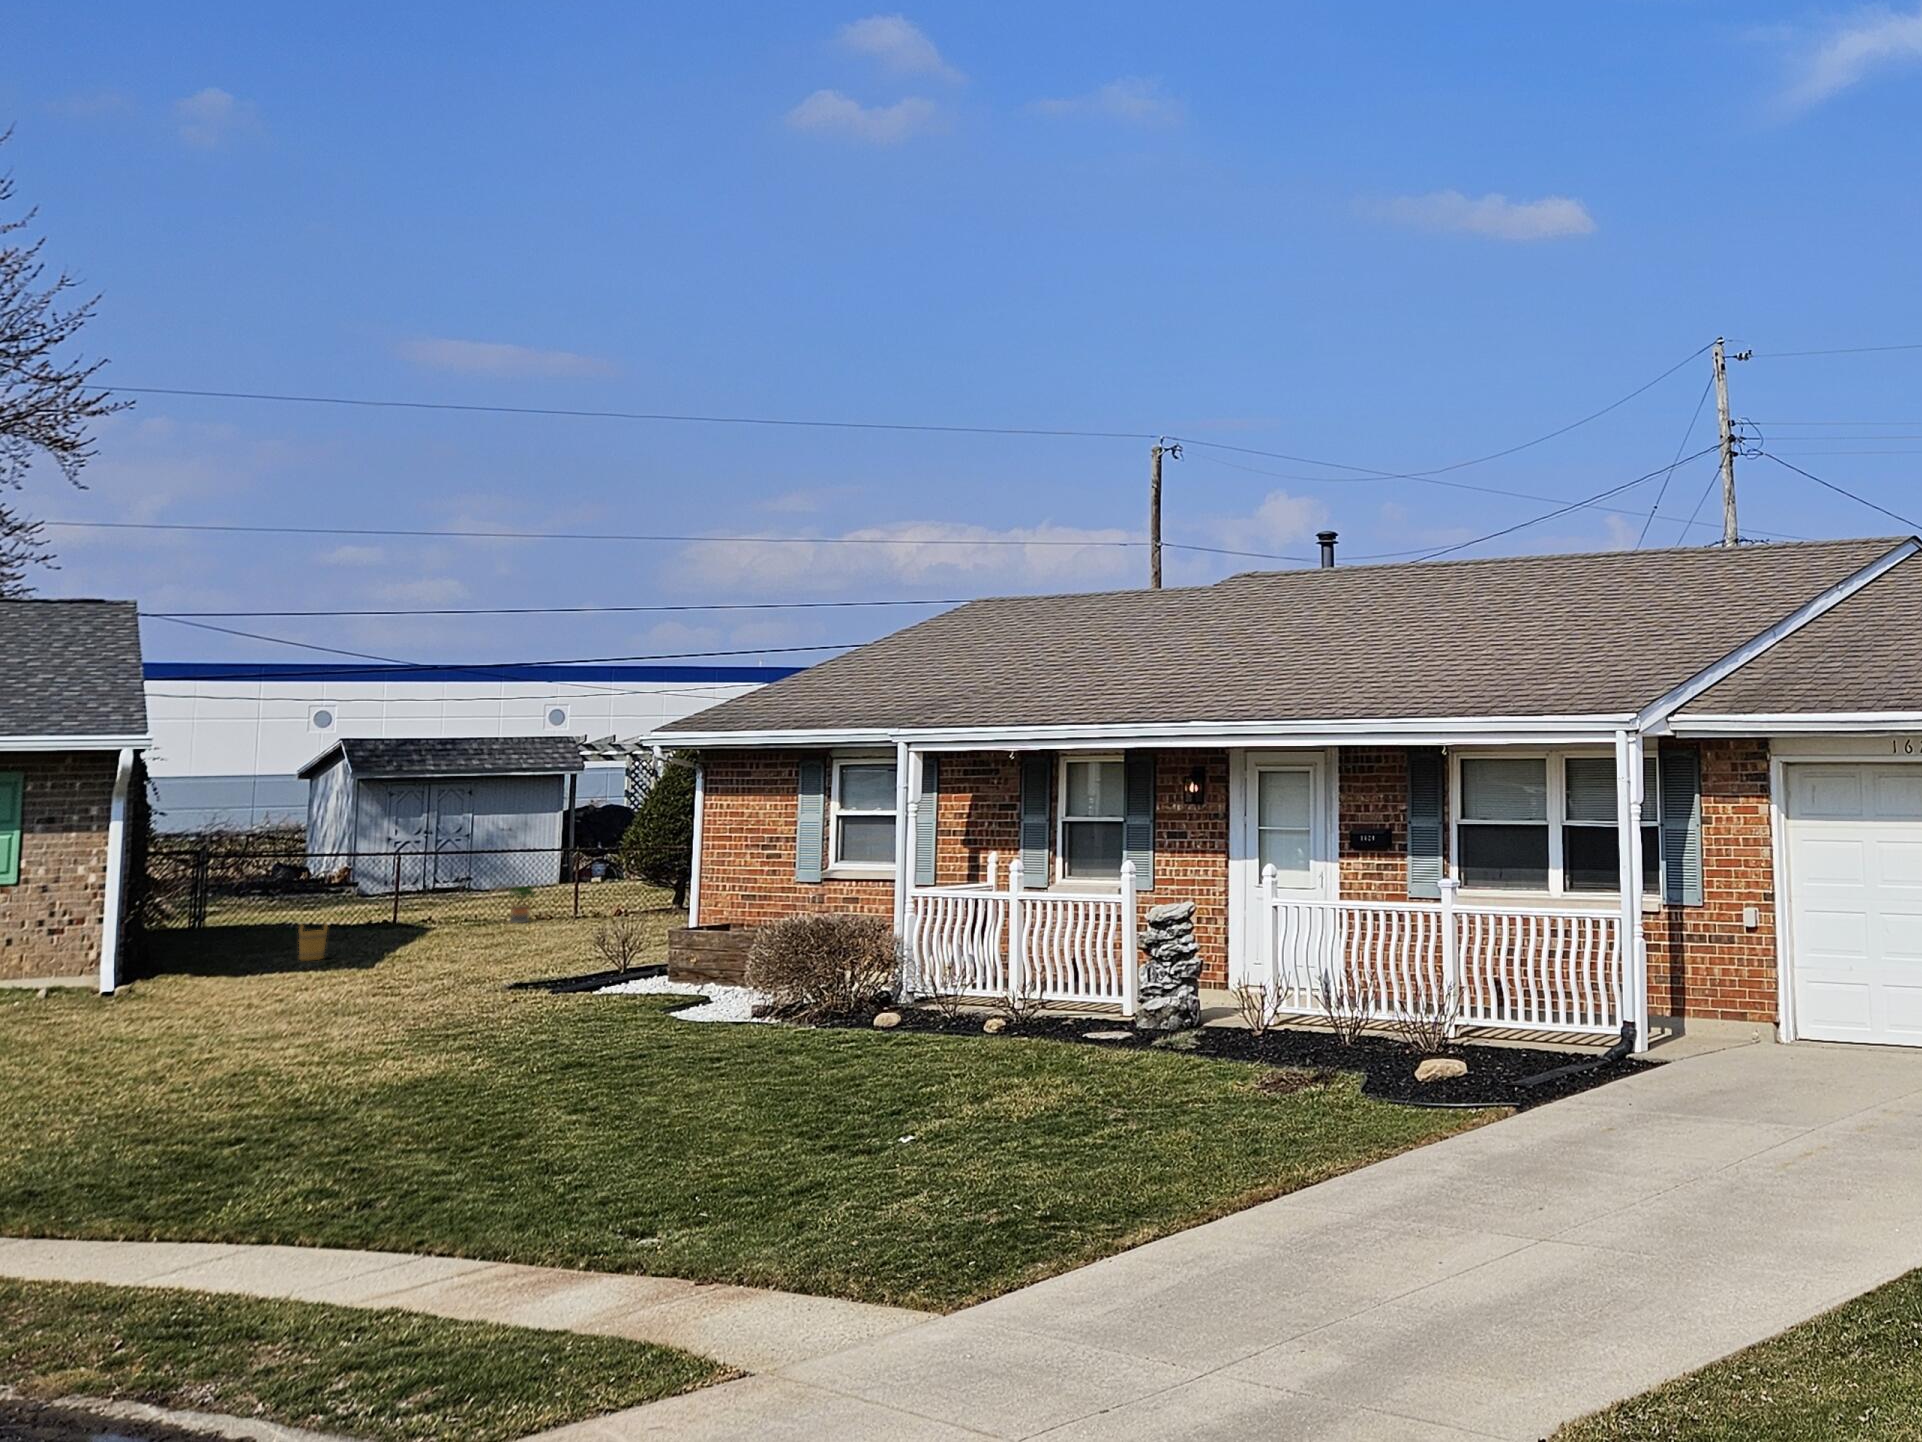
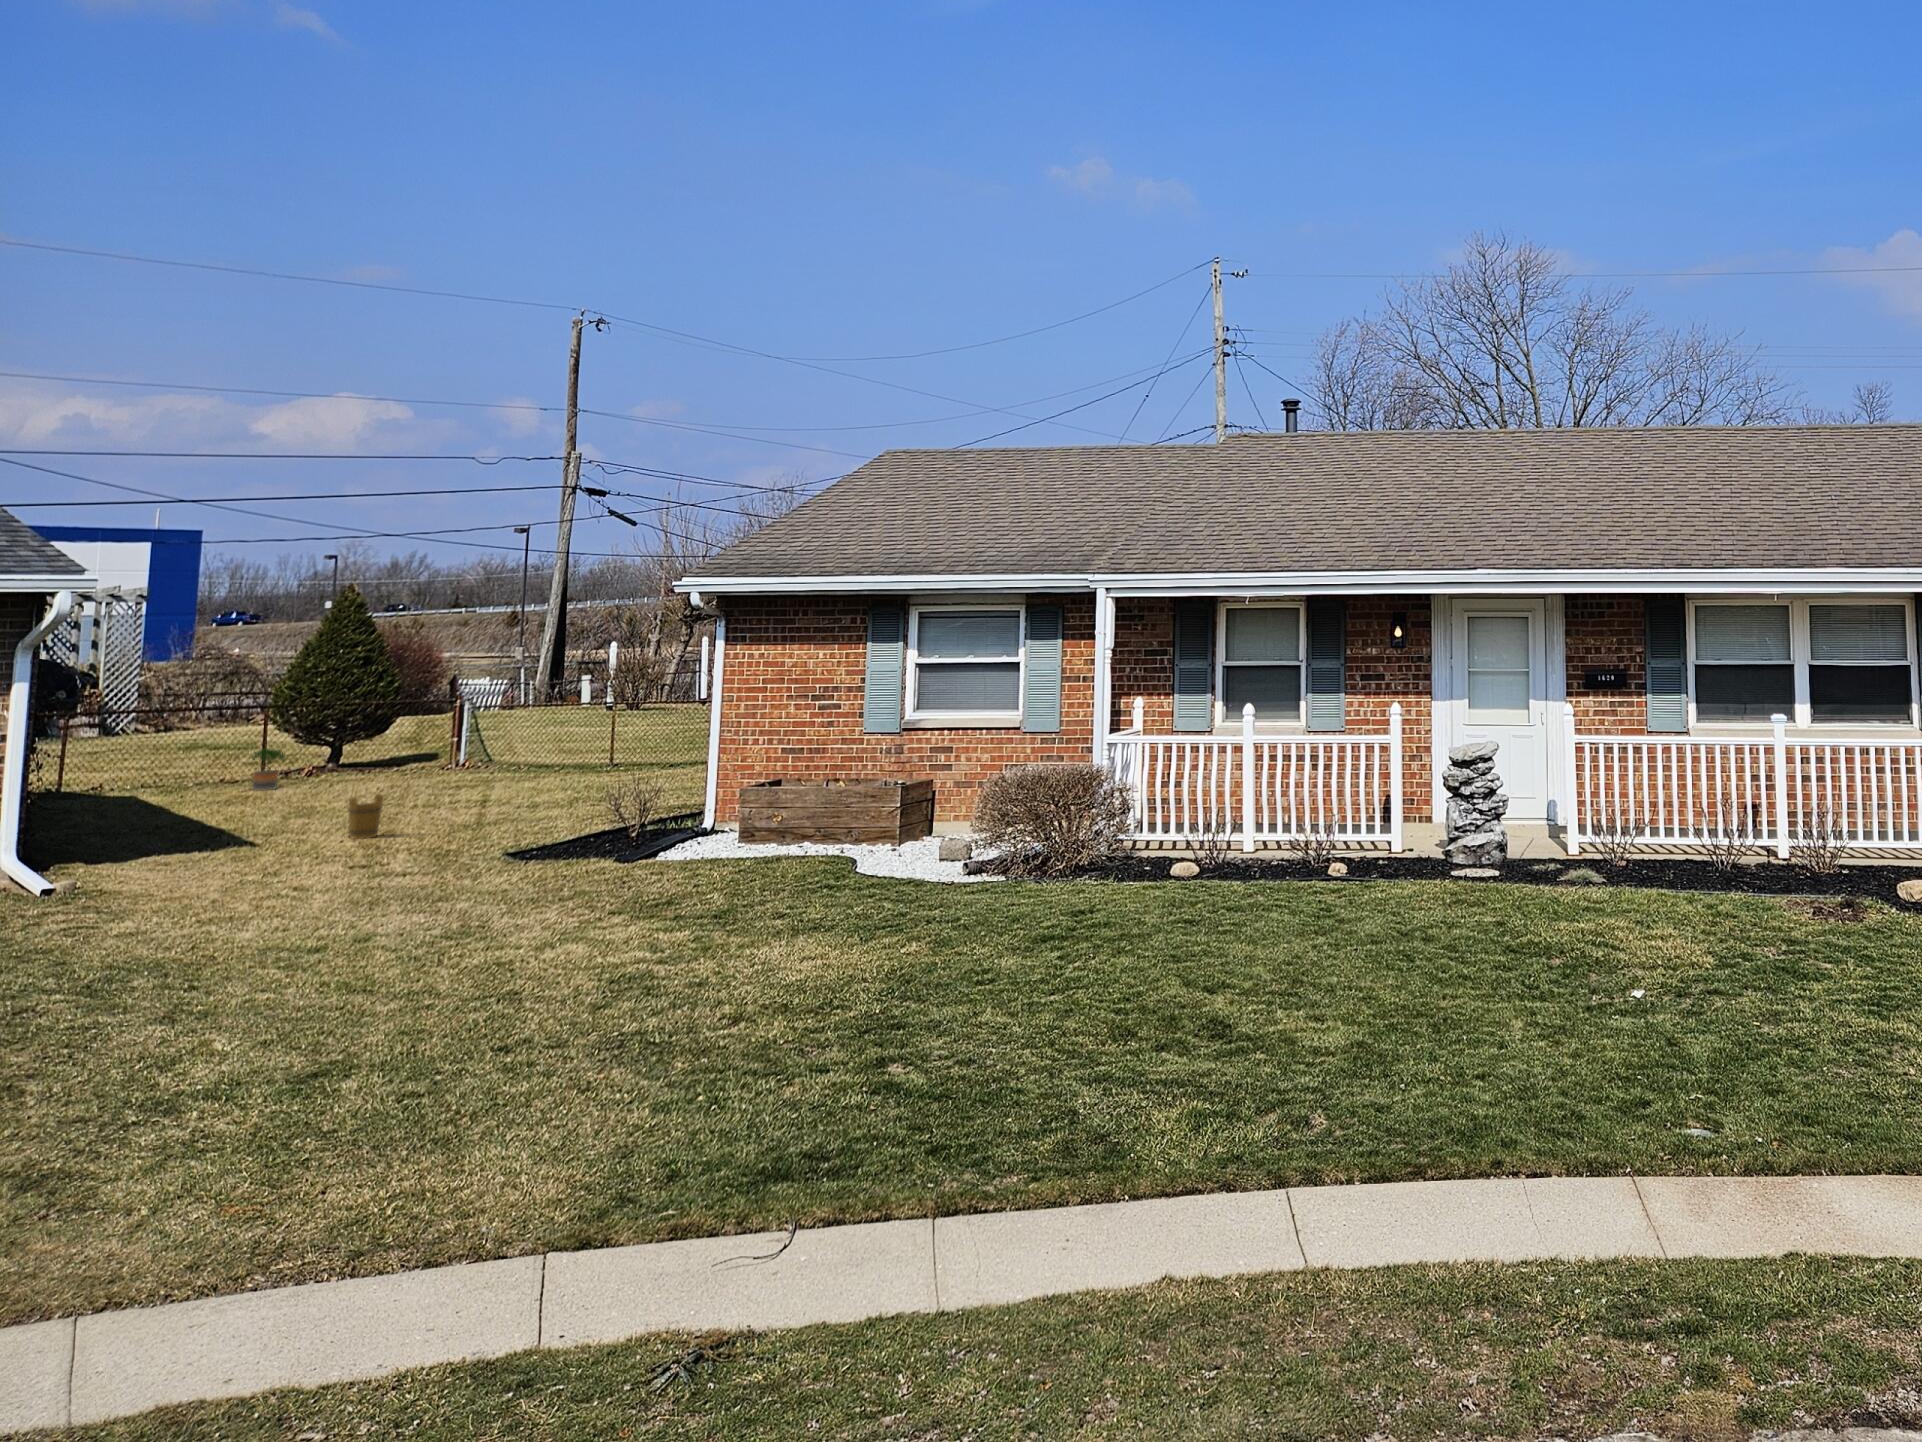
bucket: present [299,924,328,960] -> present [347,794,383,839]

